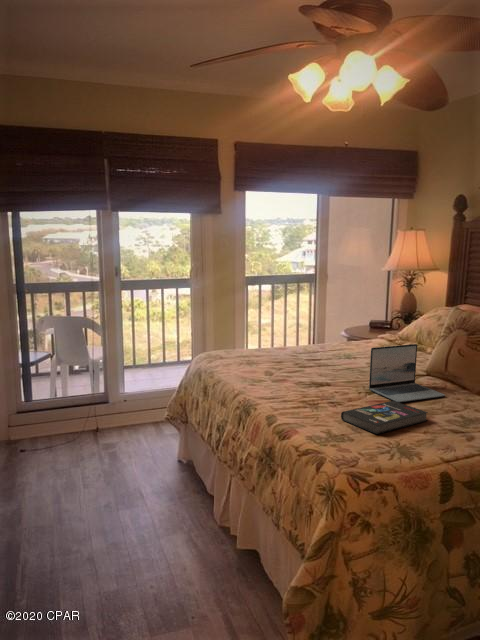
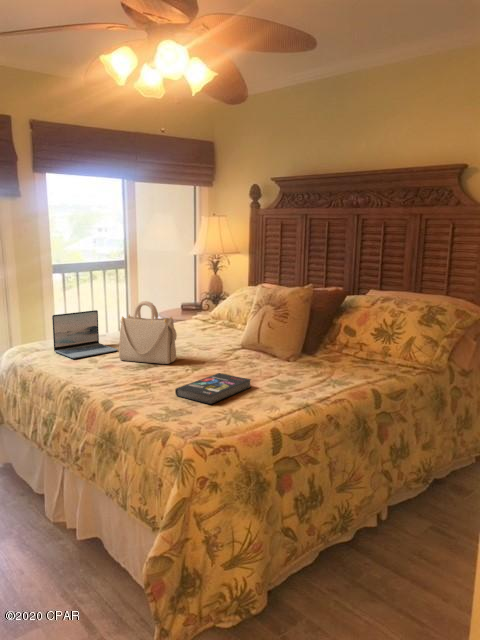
handbag: none [293,318,352,384] -> present [119,301,177,364]
laptop: present [369,344,445,402] -> present [52,310,118,358]

